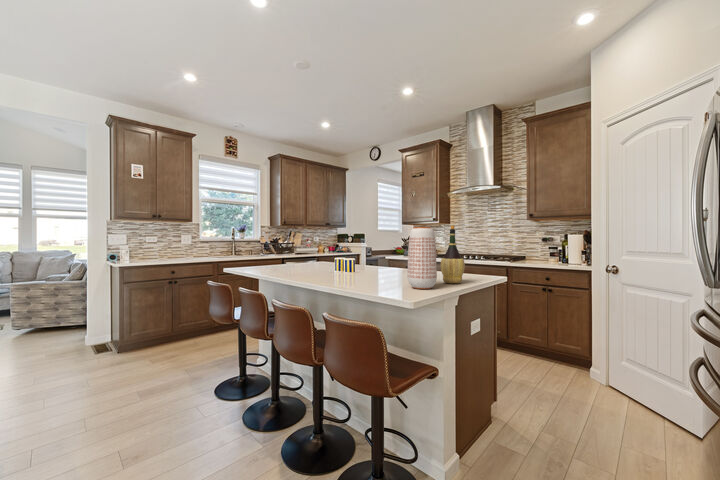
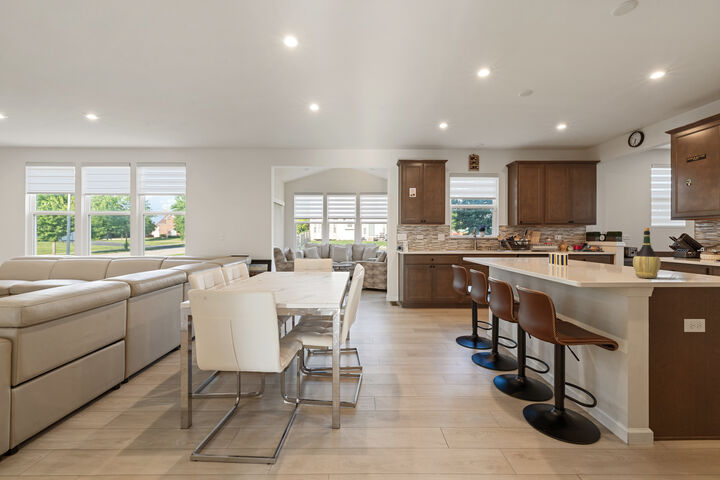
vase: present [408,227,437,289] -> none [588,230,616,278]

